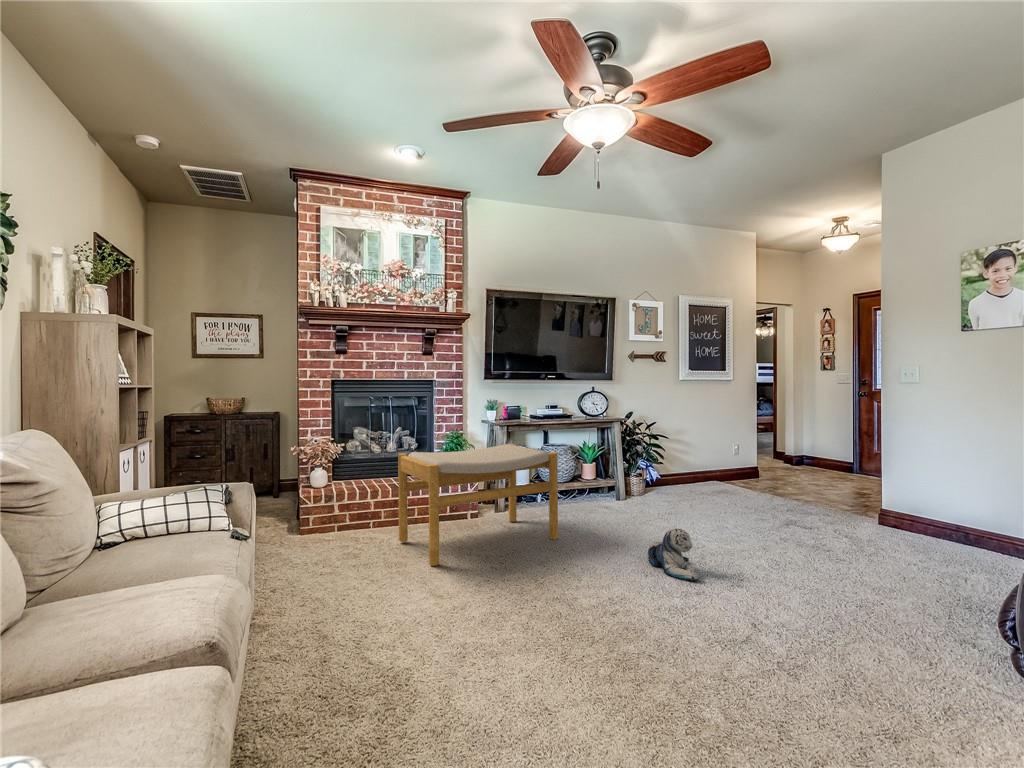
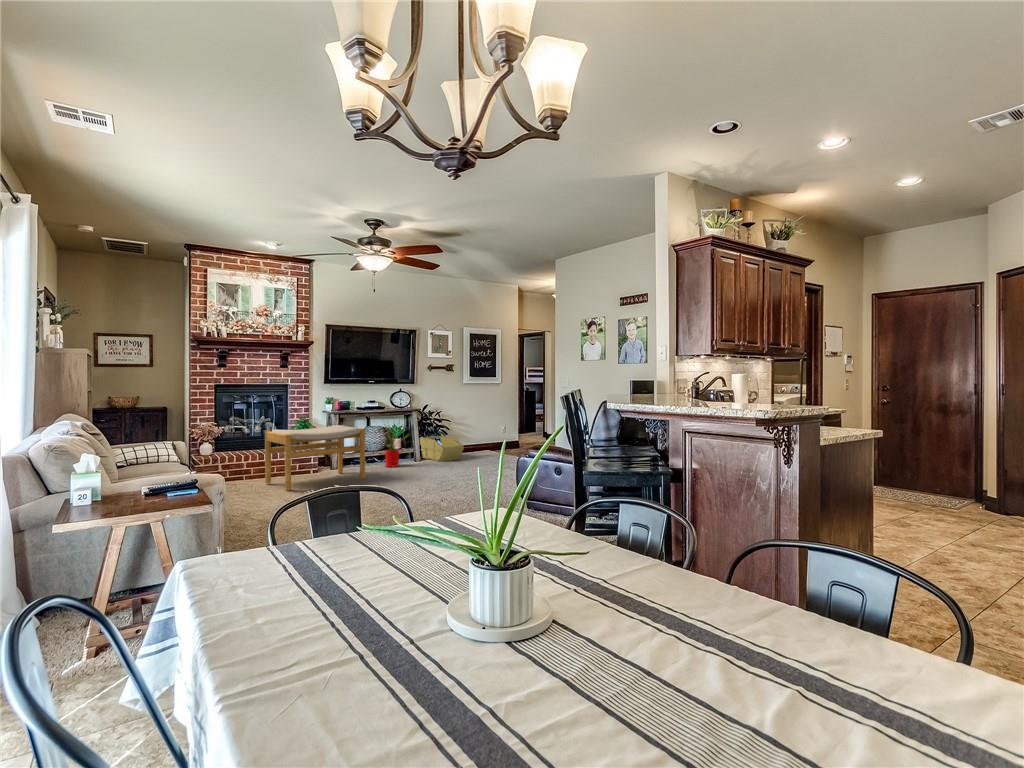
house plant: none [558,425,622,512] -> present [384,424,403,467]
storage bin: none [621,459,697,503] -> present [420,436,464,462]
plush toy: present [648,529,699,581] -> none [409,464,430,488]

